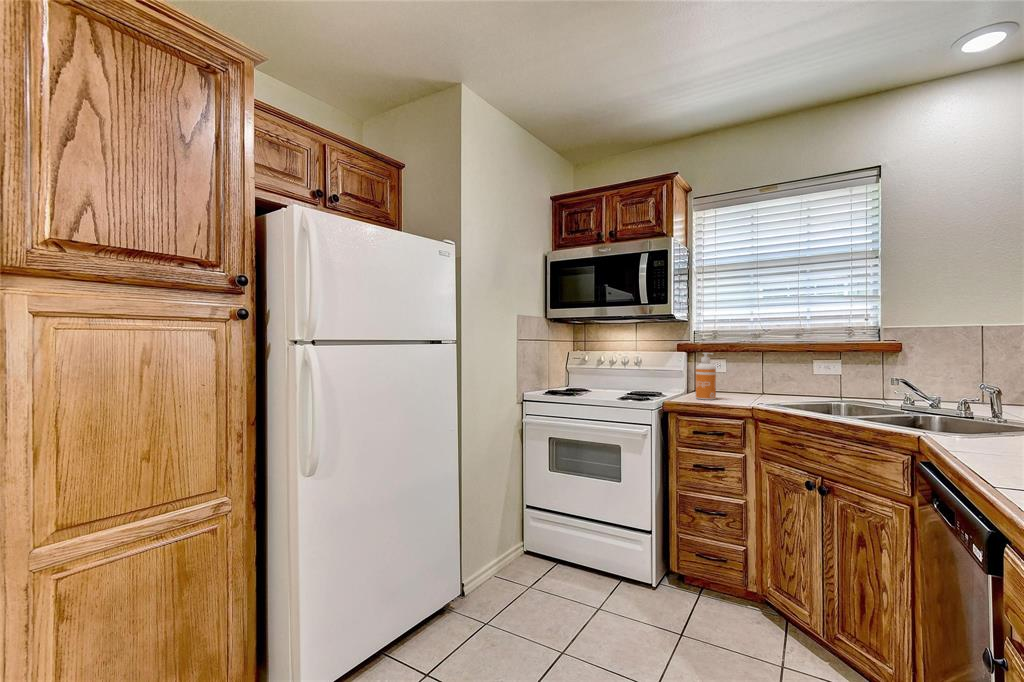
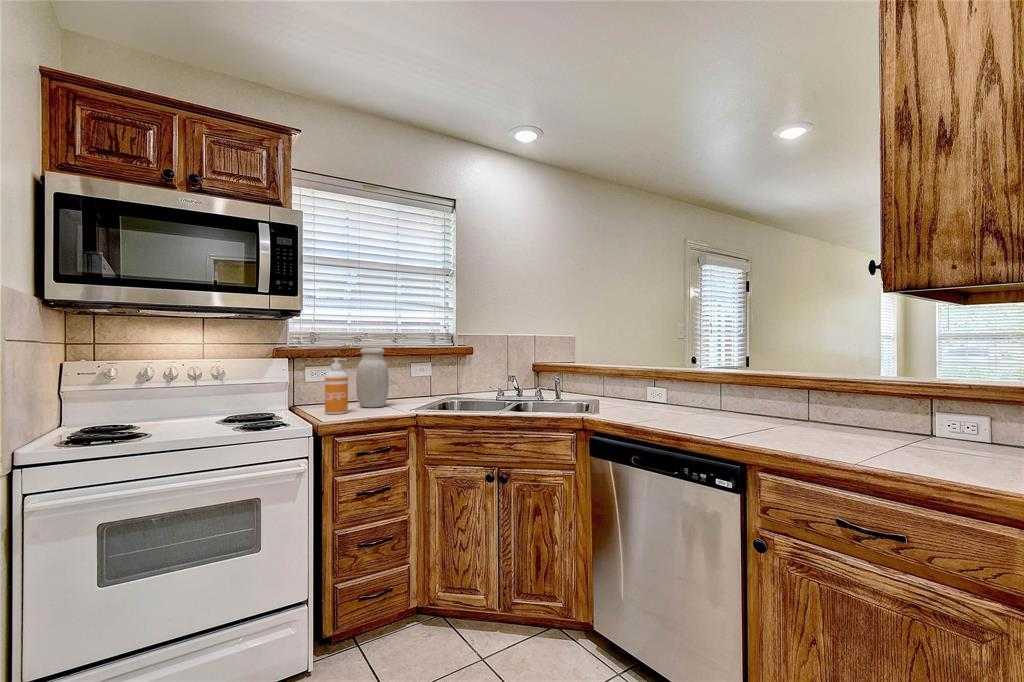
jar: none [736,344,767,400] -> present [356,348,389,407]

